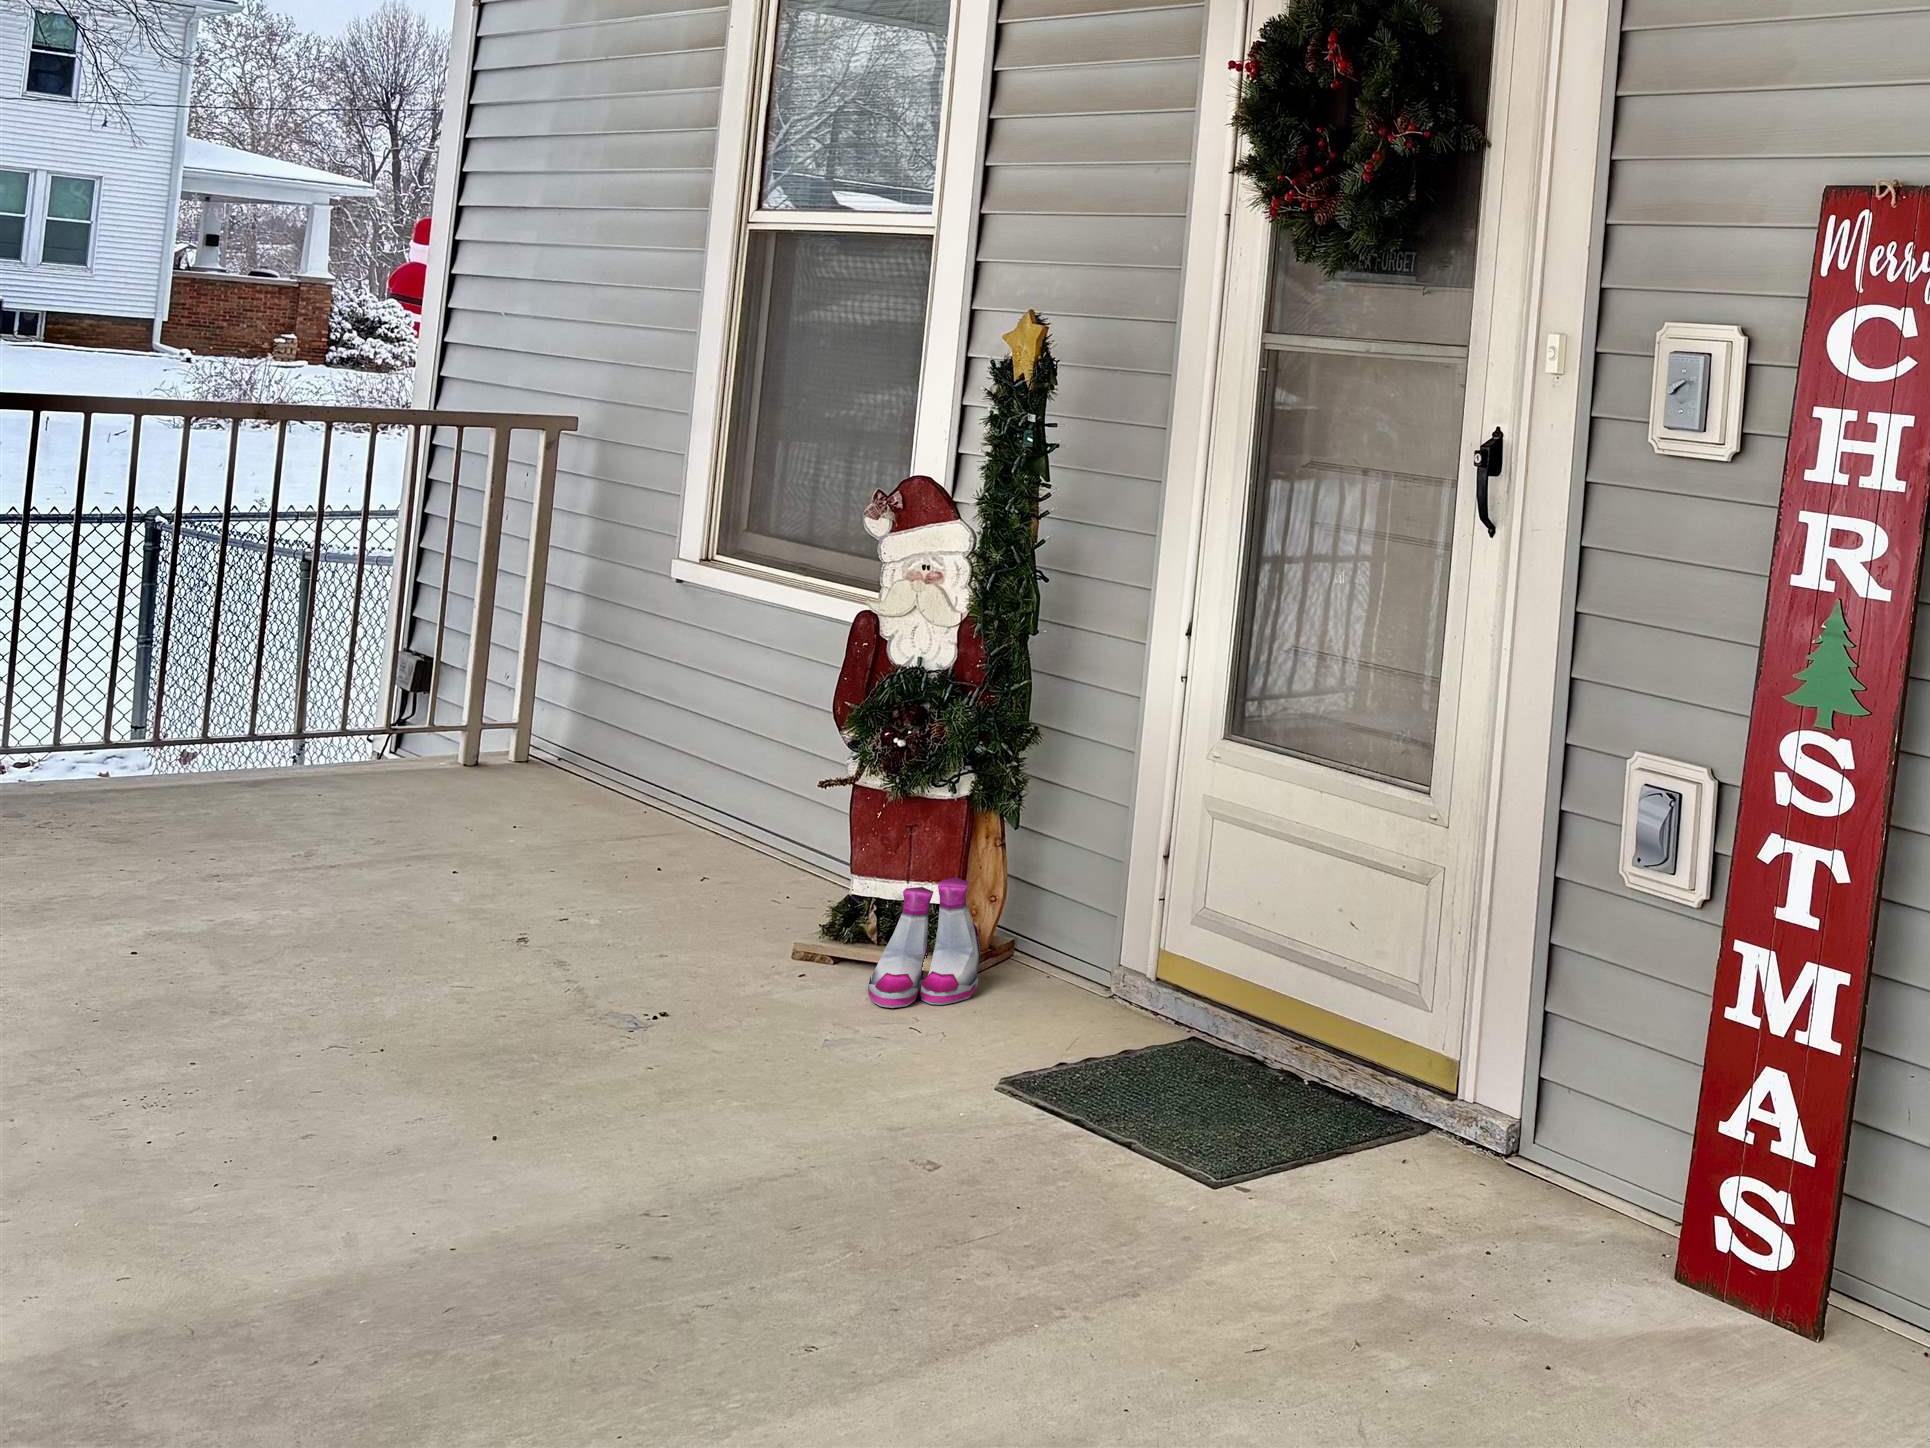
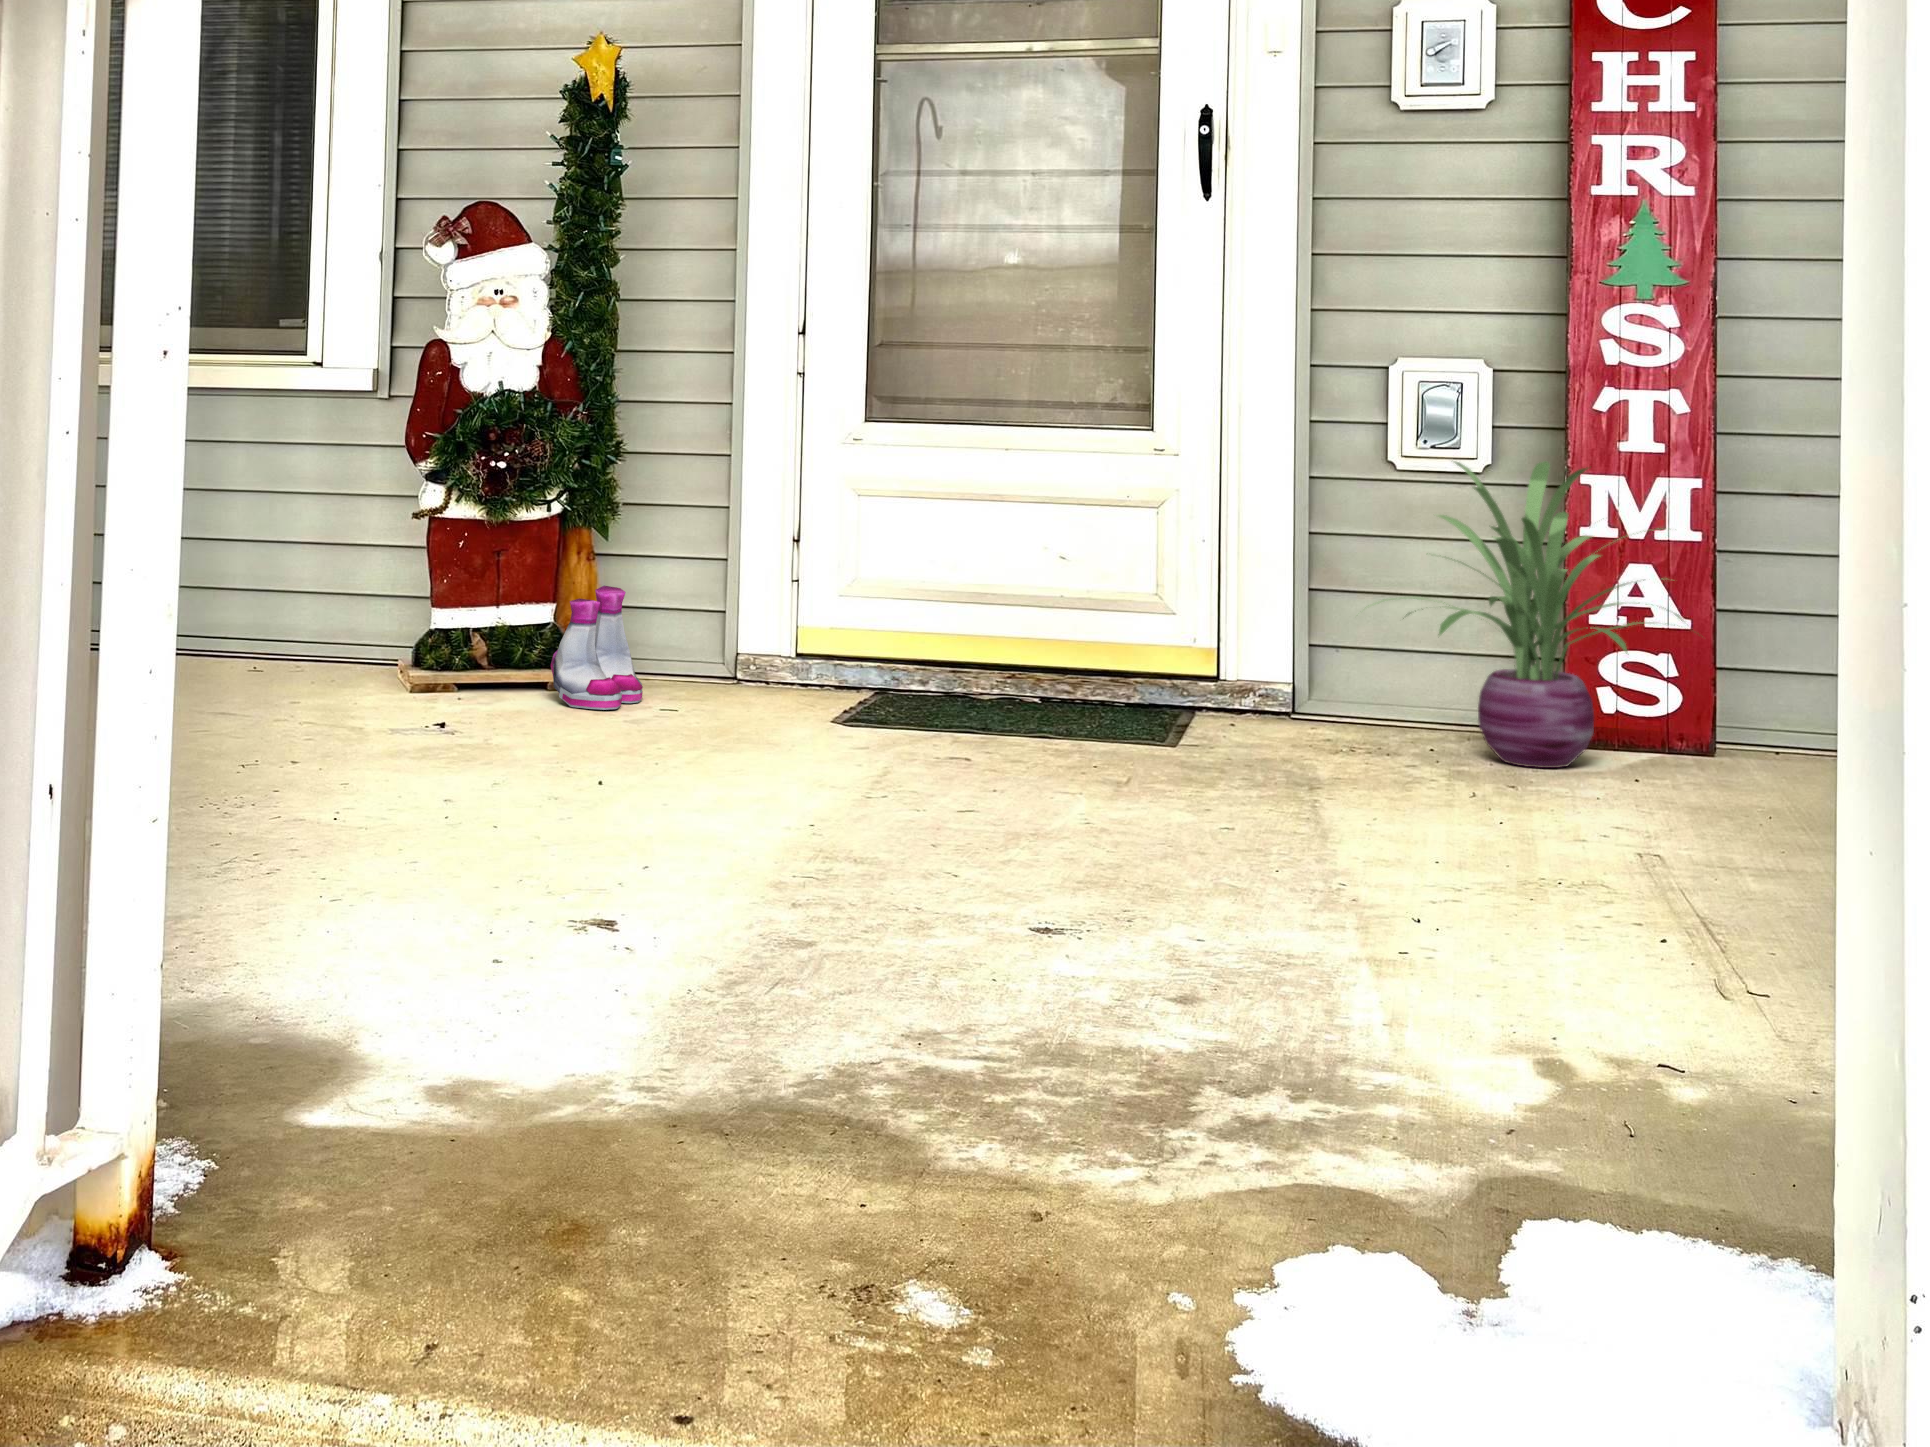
decorative plant: none [1329,896,1720,1309] -> present [1403,461,1682,768]

